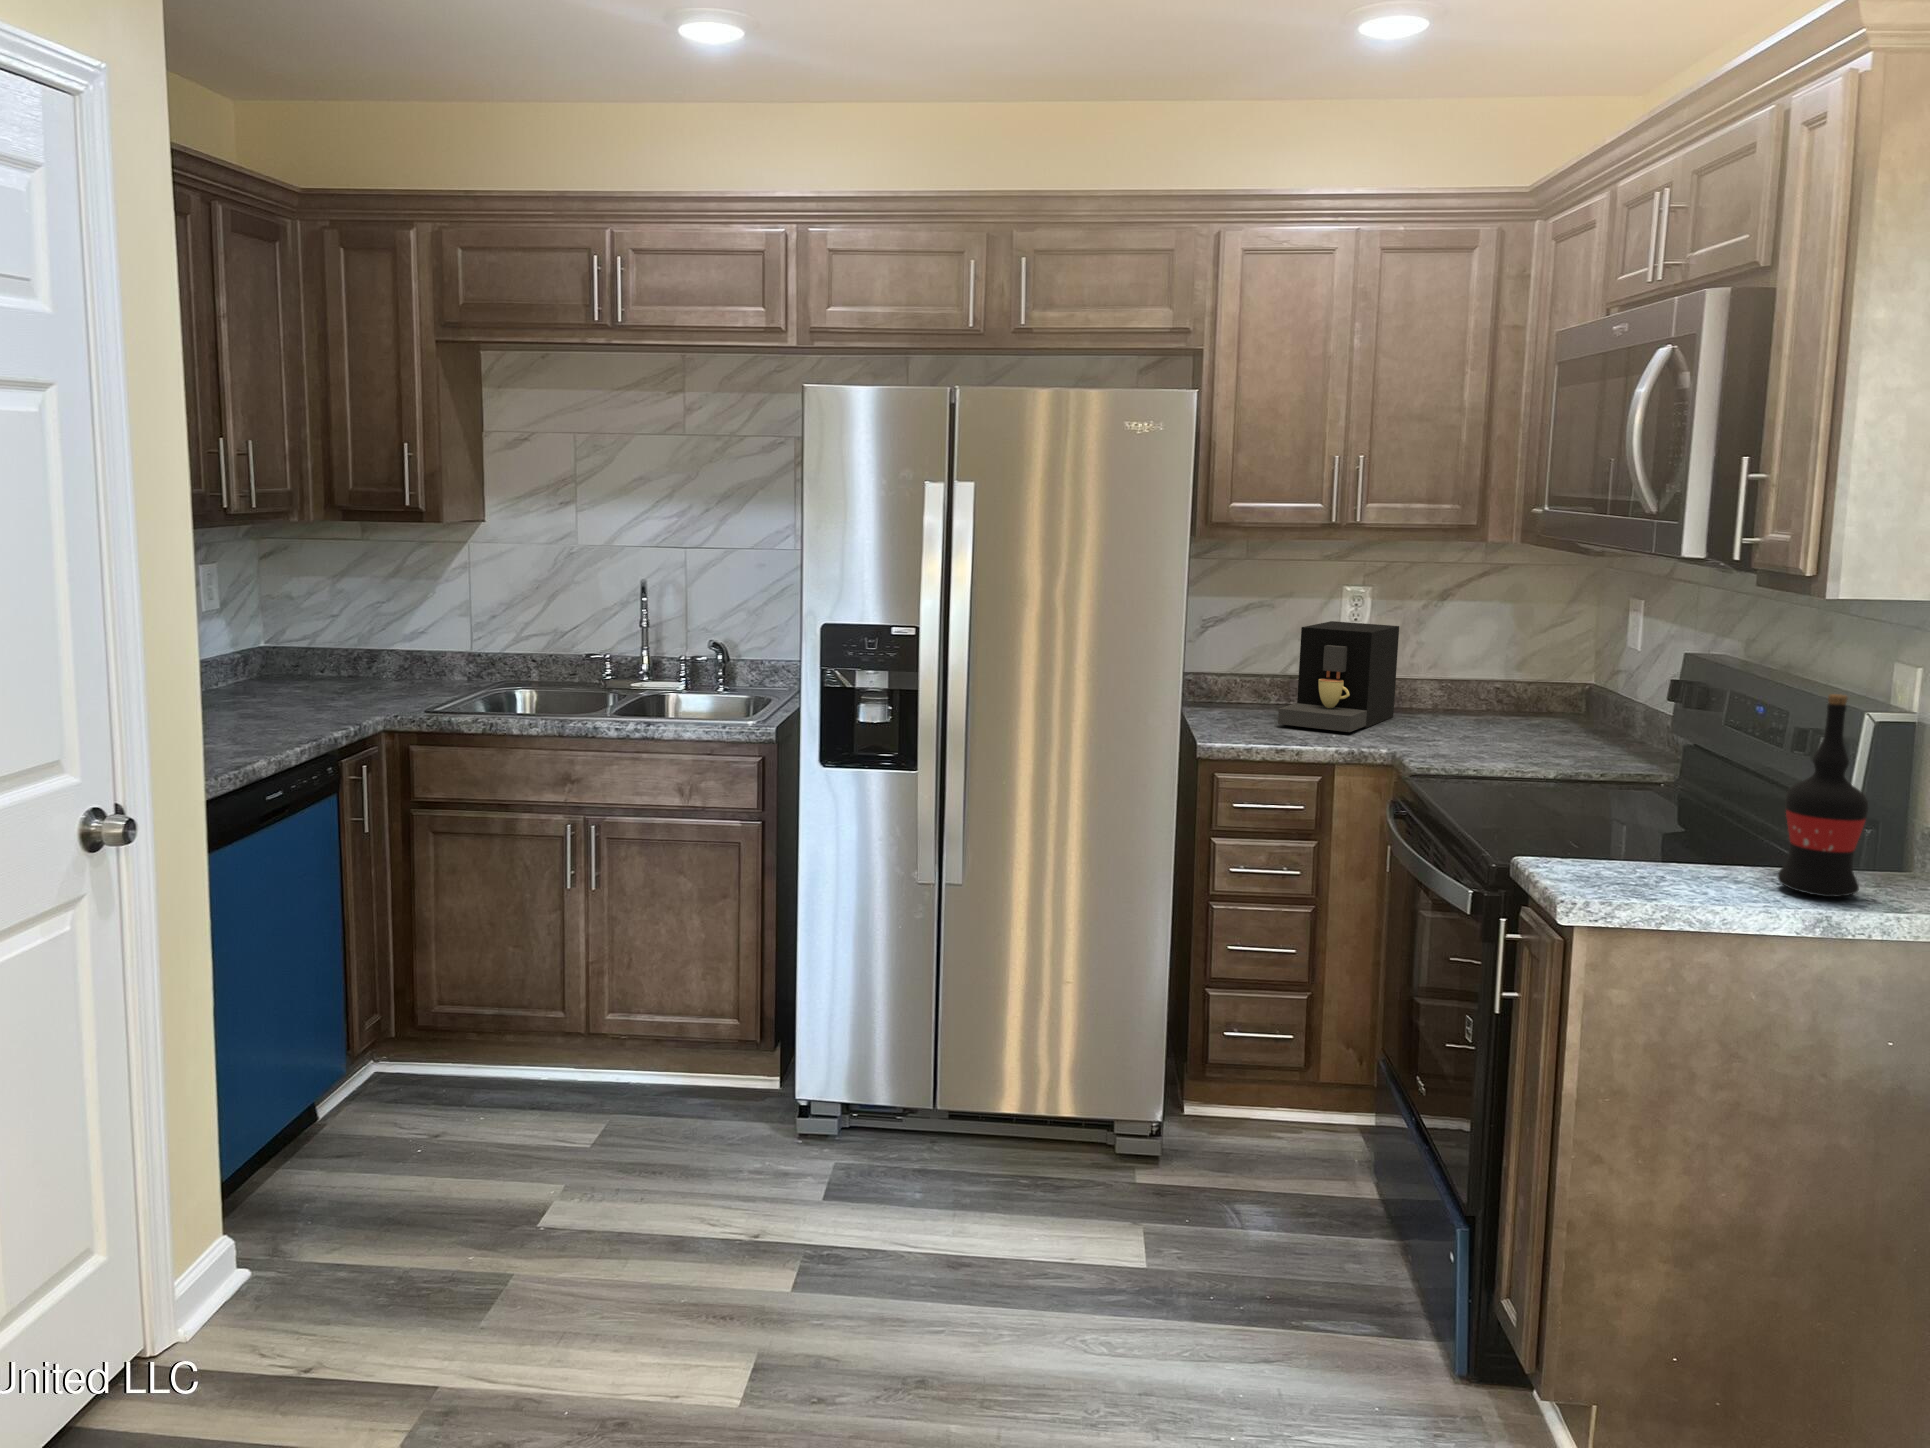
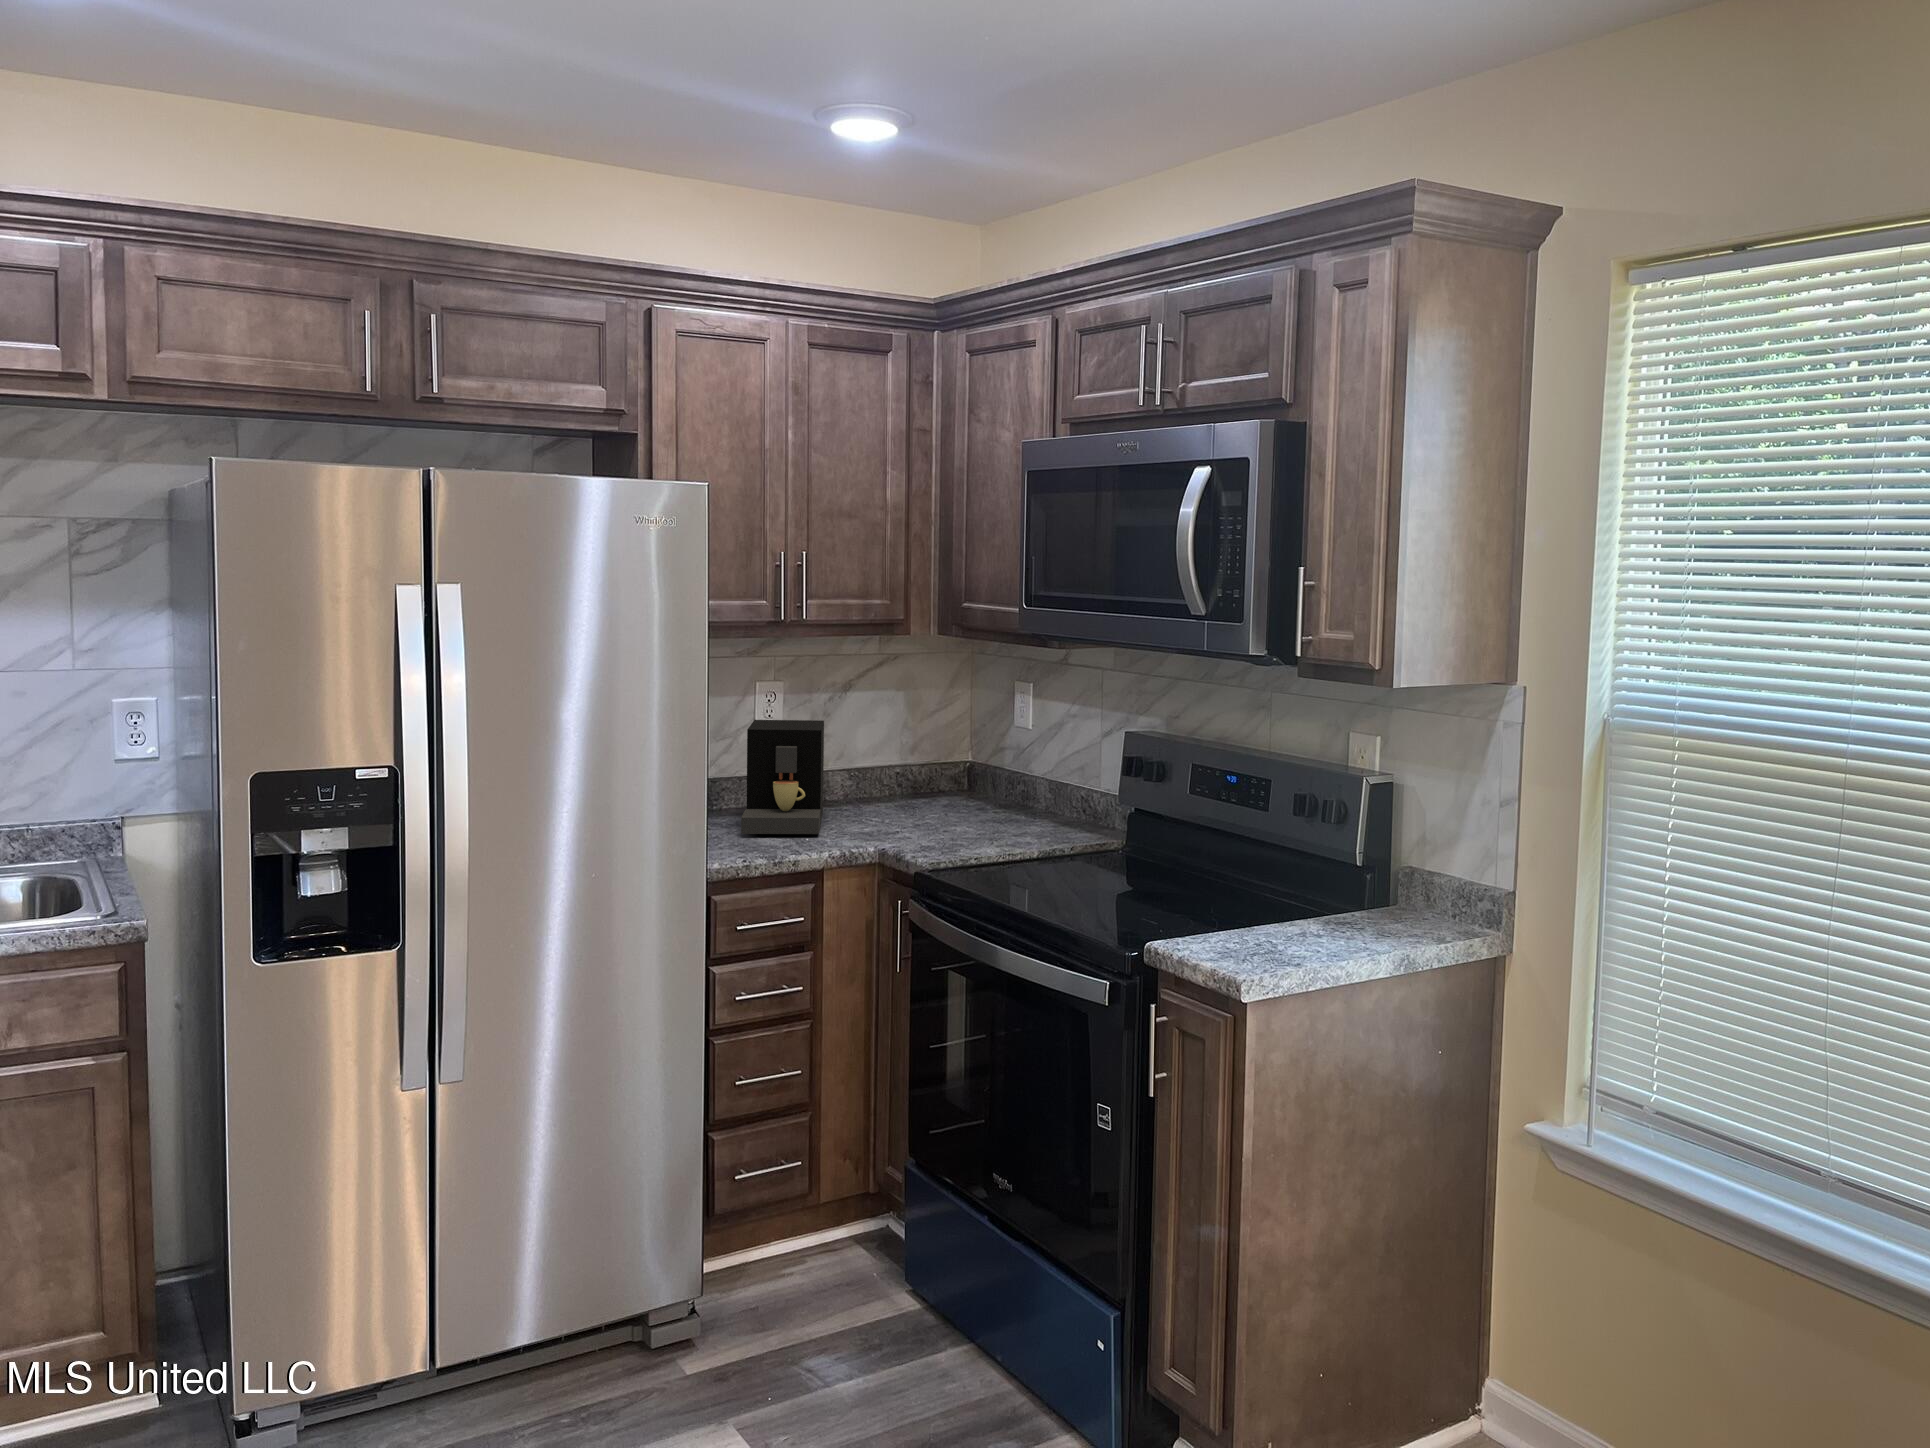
wine bottle: present [1778,694,1868,897] -> none [1335,767,1399,936]

